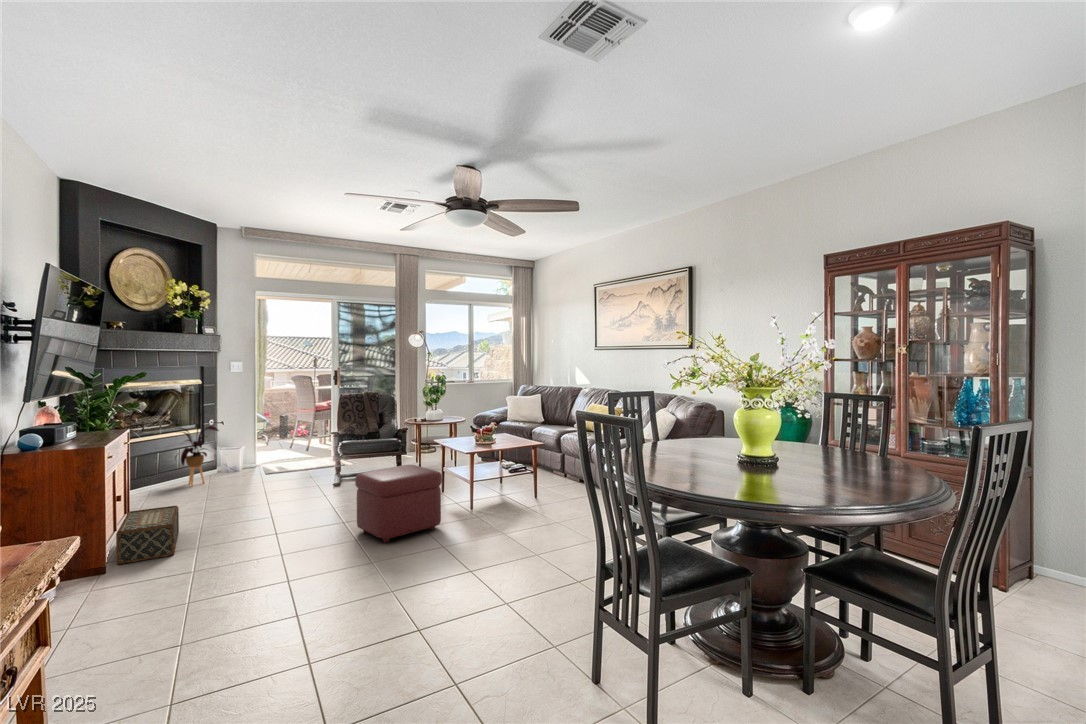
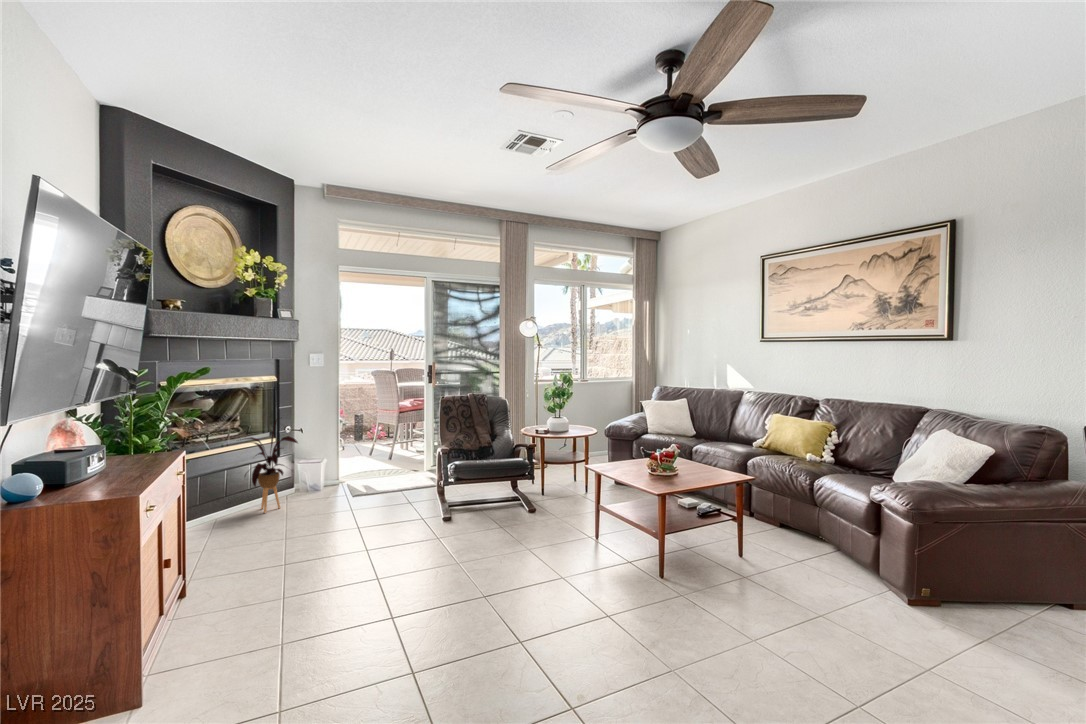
ottoman: present [355,465,442,543] -> none [504,512,635,648]
woven basket: present [116,506,179,564] -> none [159,564,251,675]

